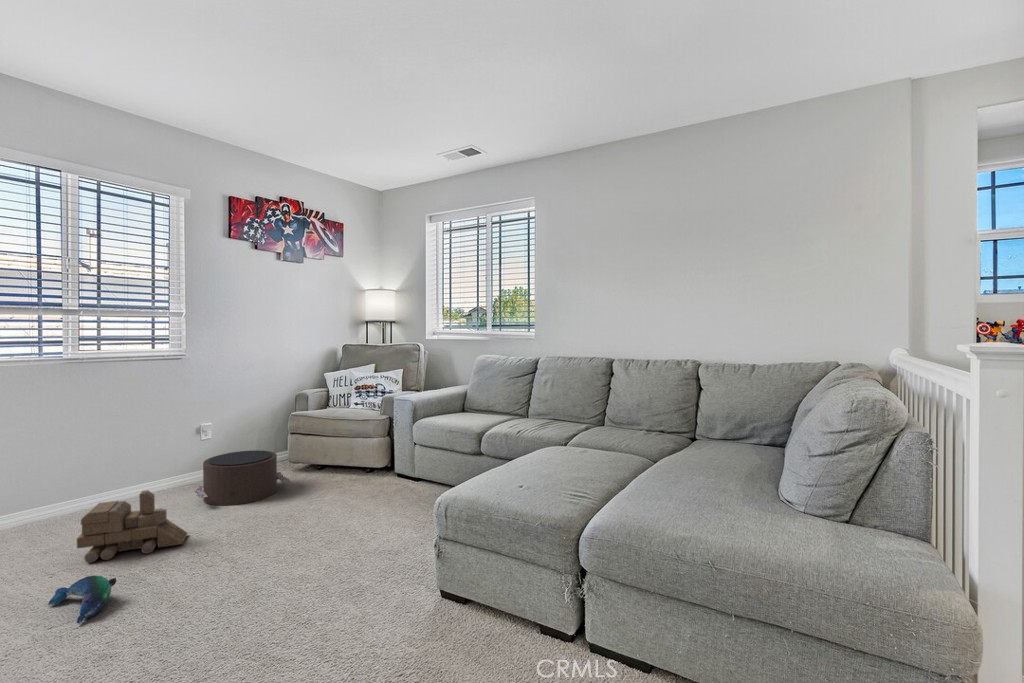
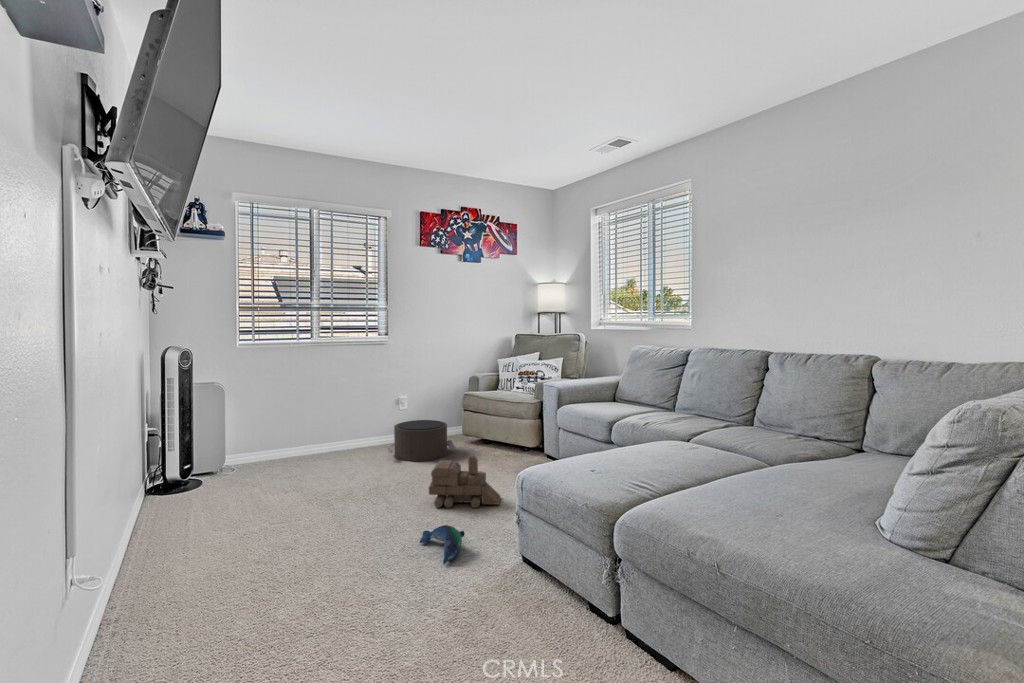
toy train: present [77,490,187,563] -> present [429,455,500,508]
plush toy: present [48,576,116,623] -> present [420,525,465,564]

